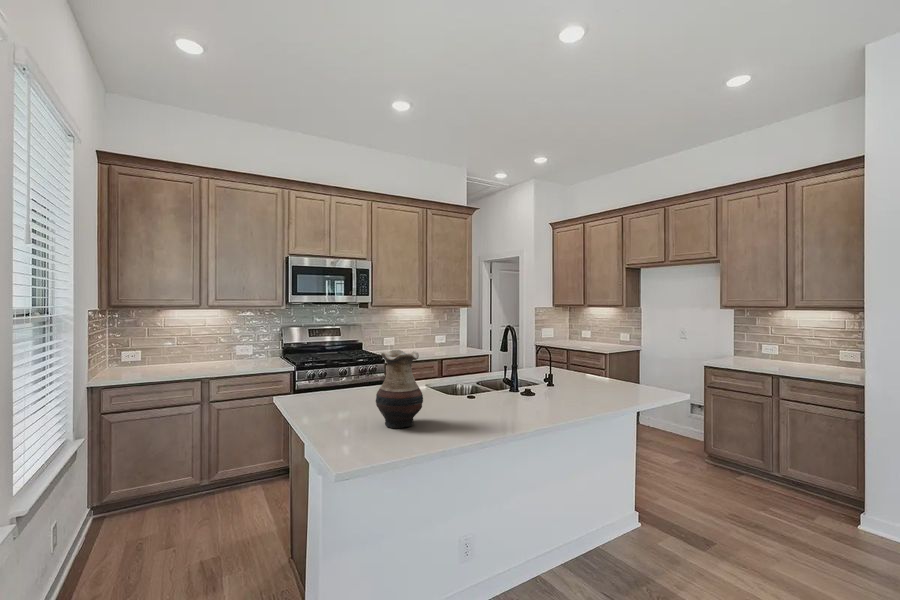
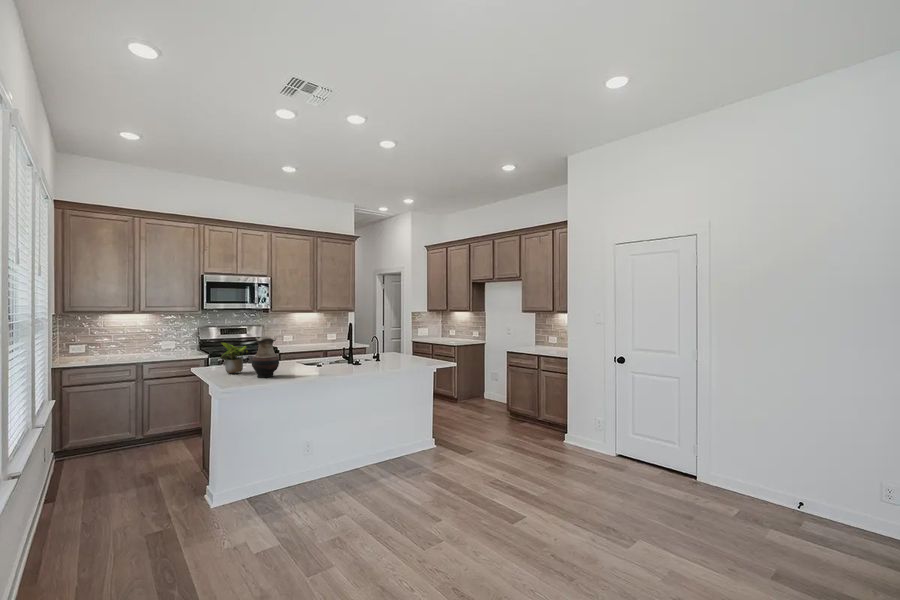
potted plant: none [313,358,363,413] -> present [218,343,248,374]

